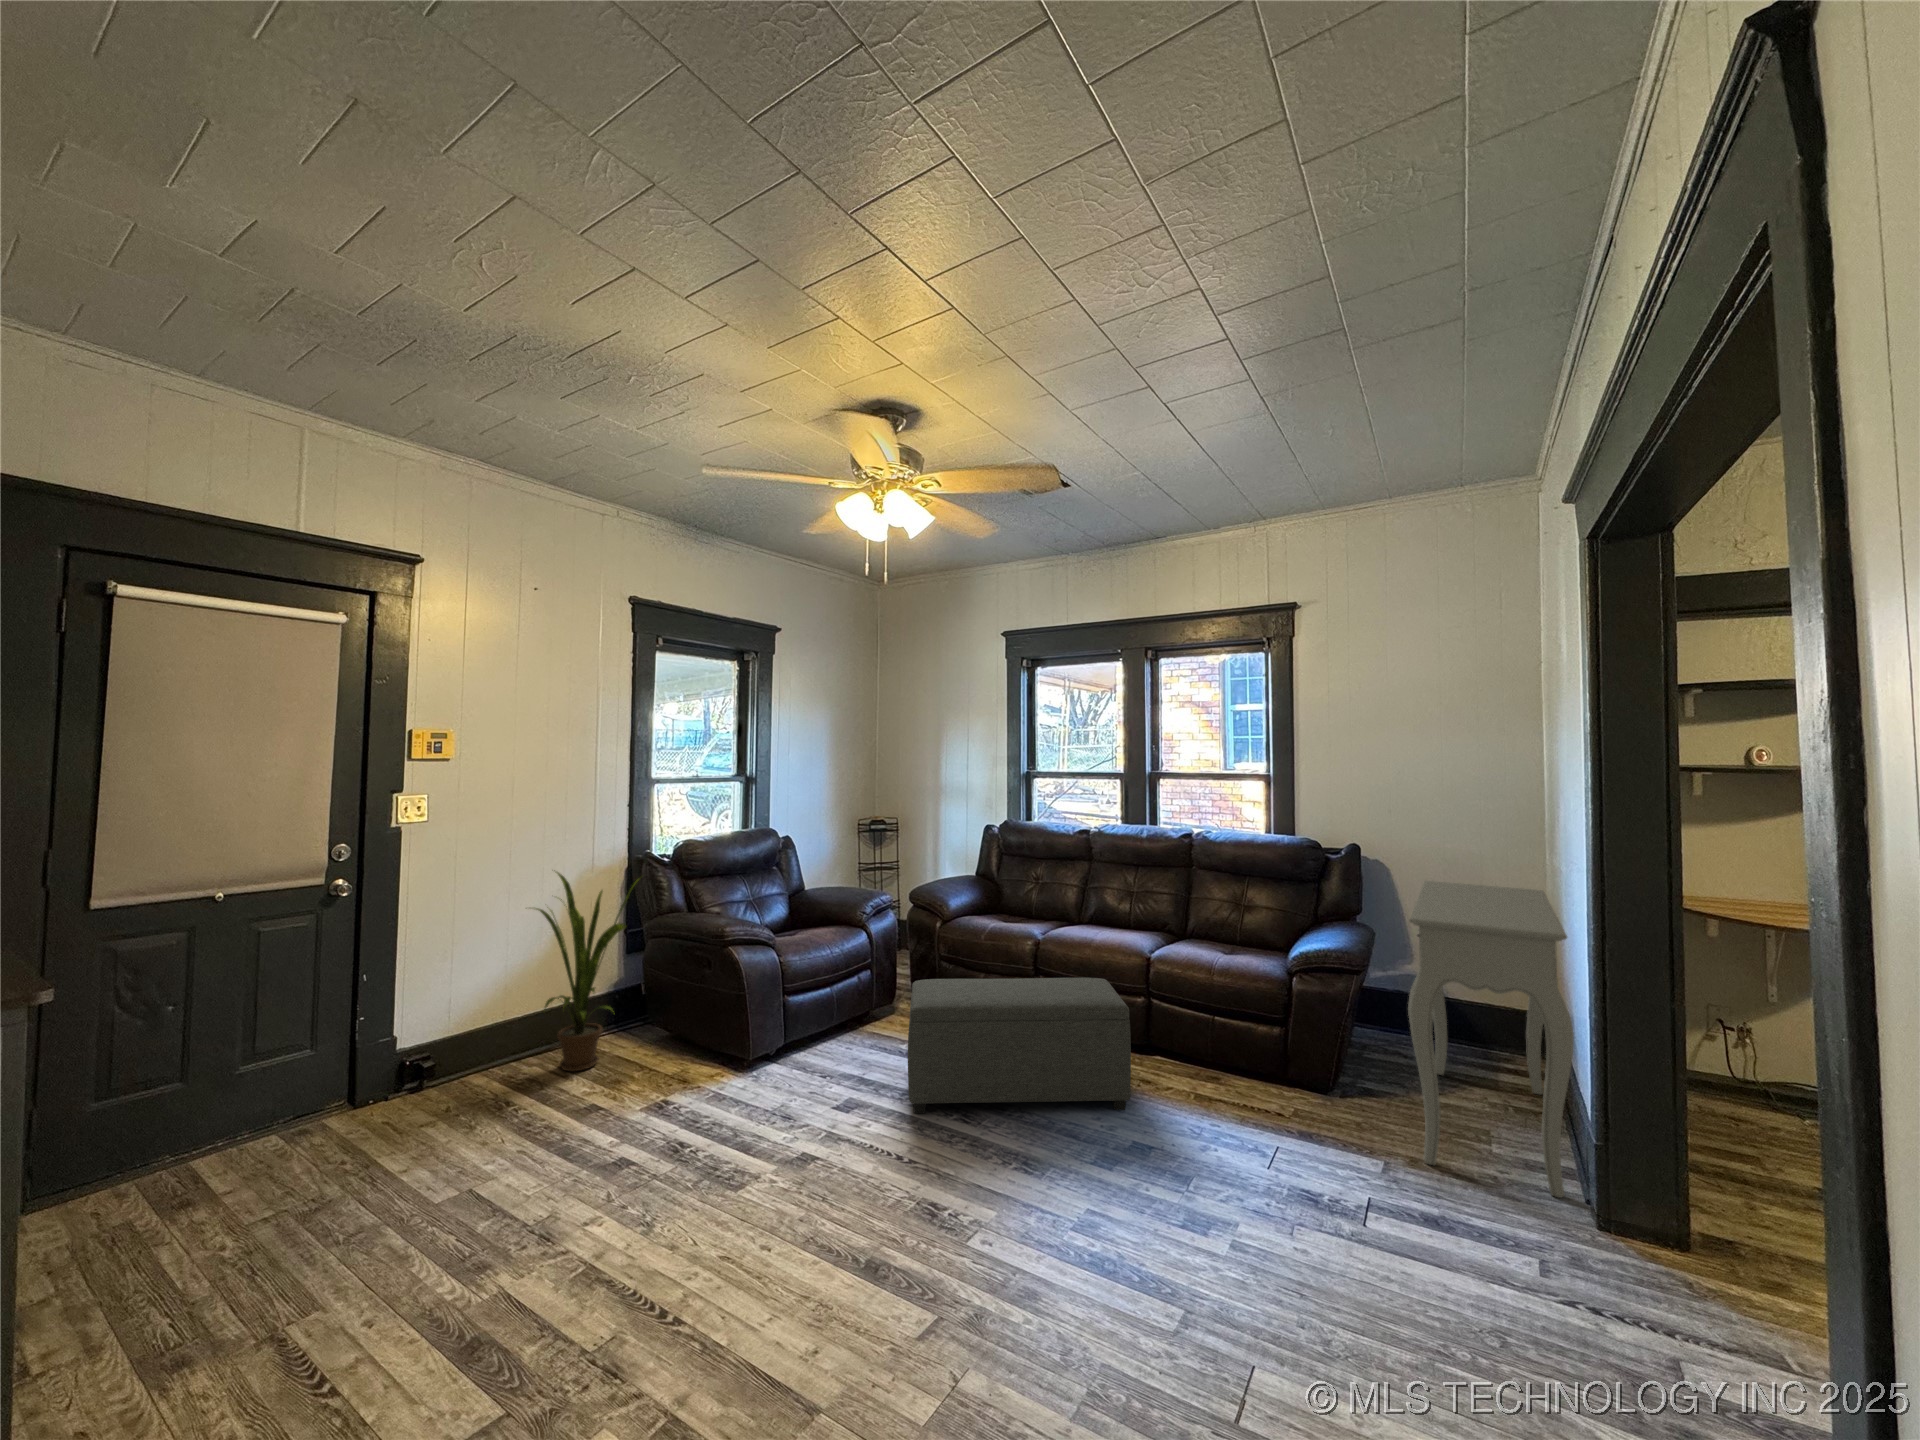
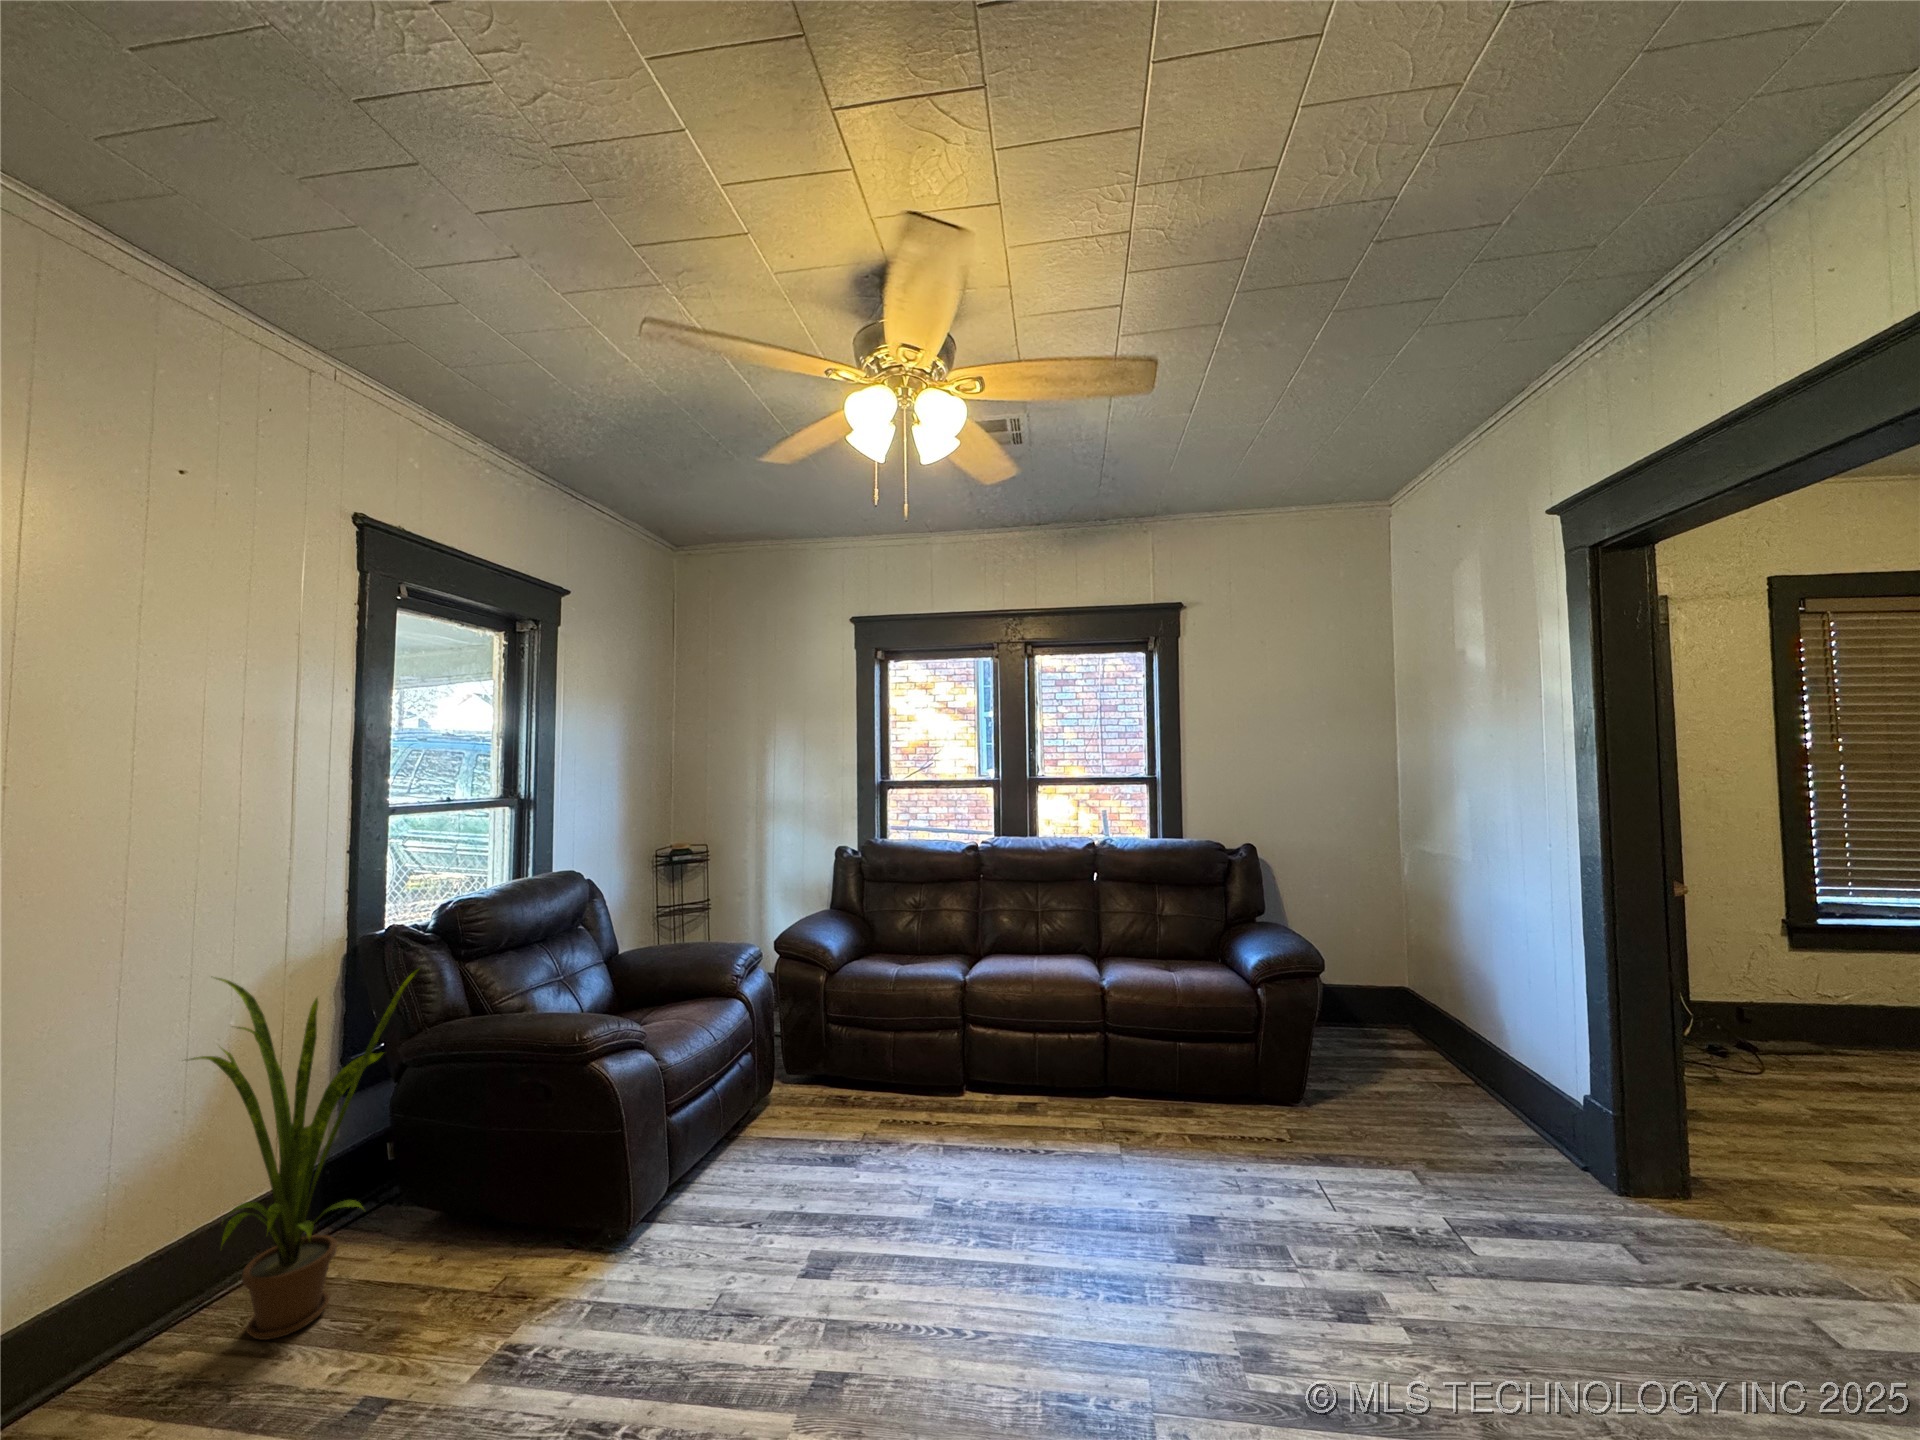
console table: present [1408,881,1574,1198] -> none [1334,876,1574,1172]
ottoman: present [908,978,1131,1113] -> none [868,1021,1151,1252]

